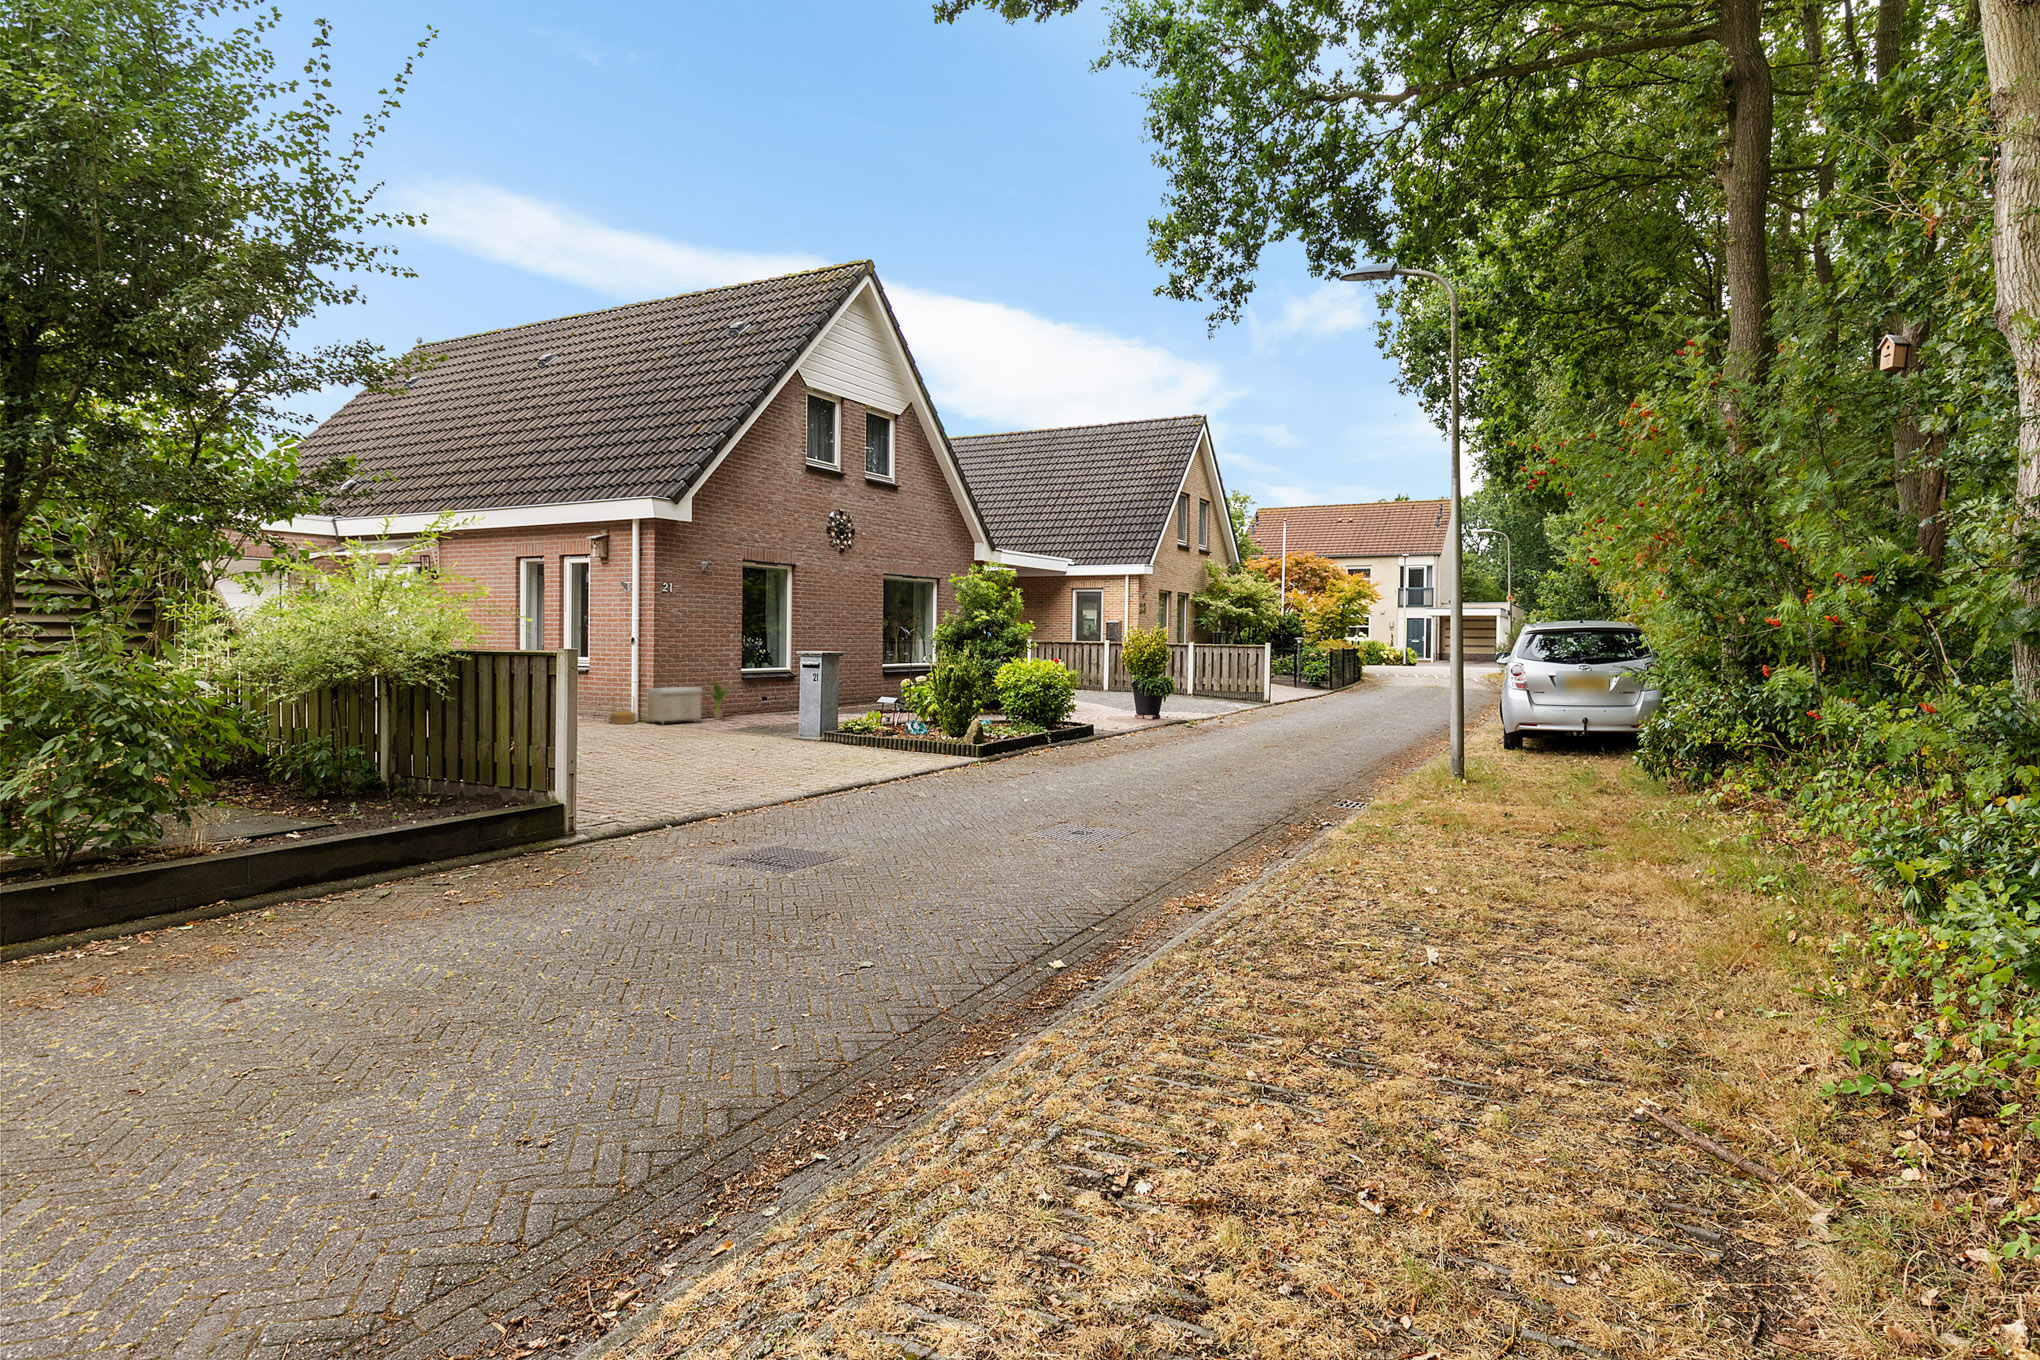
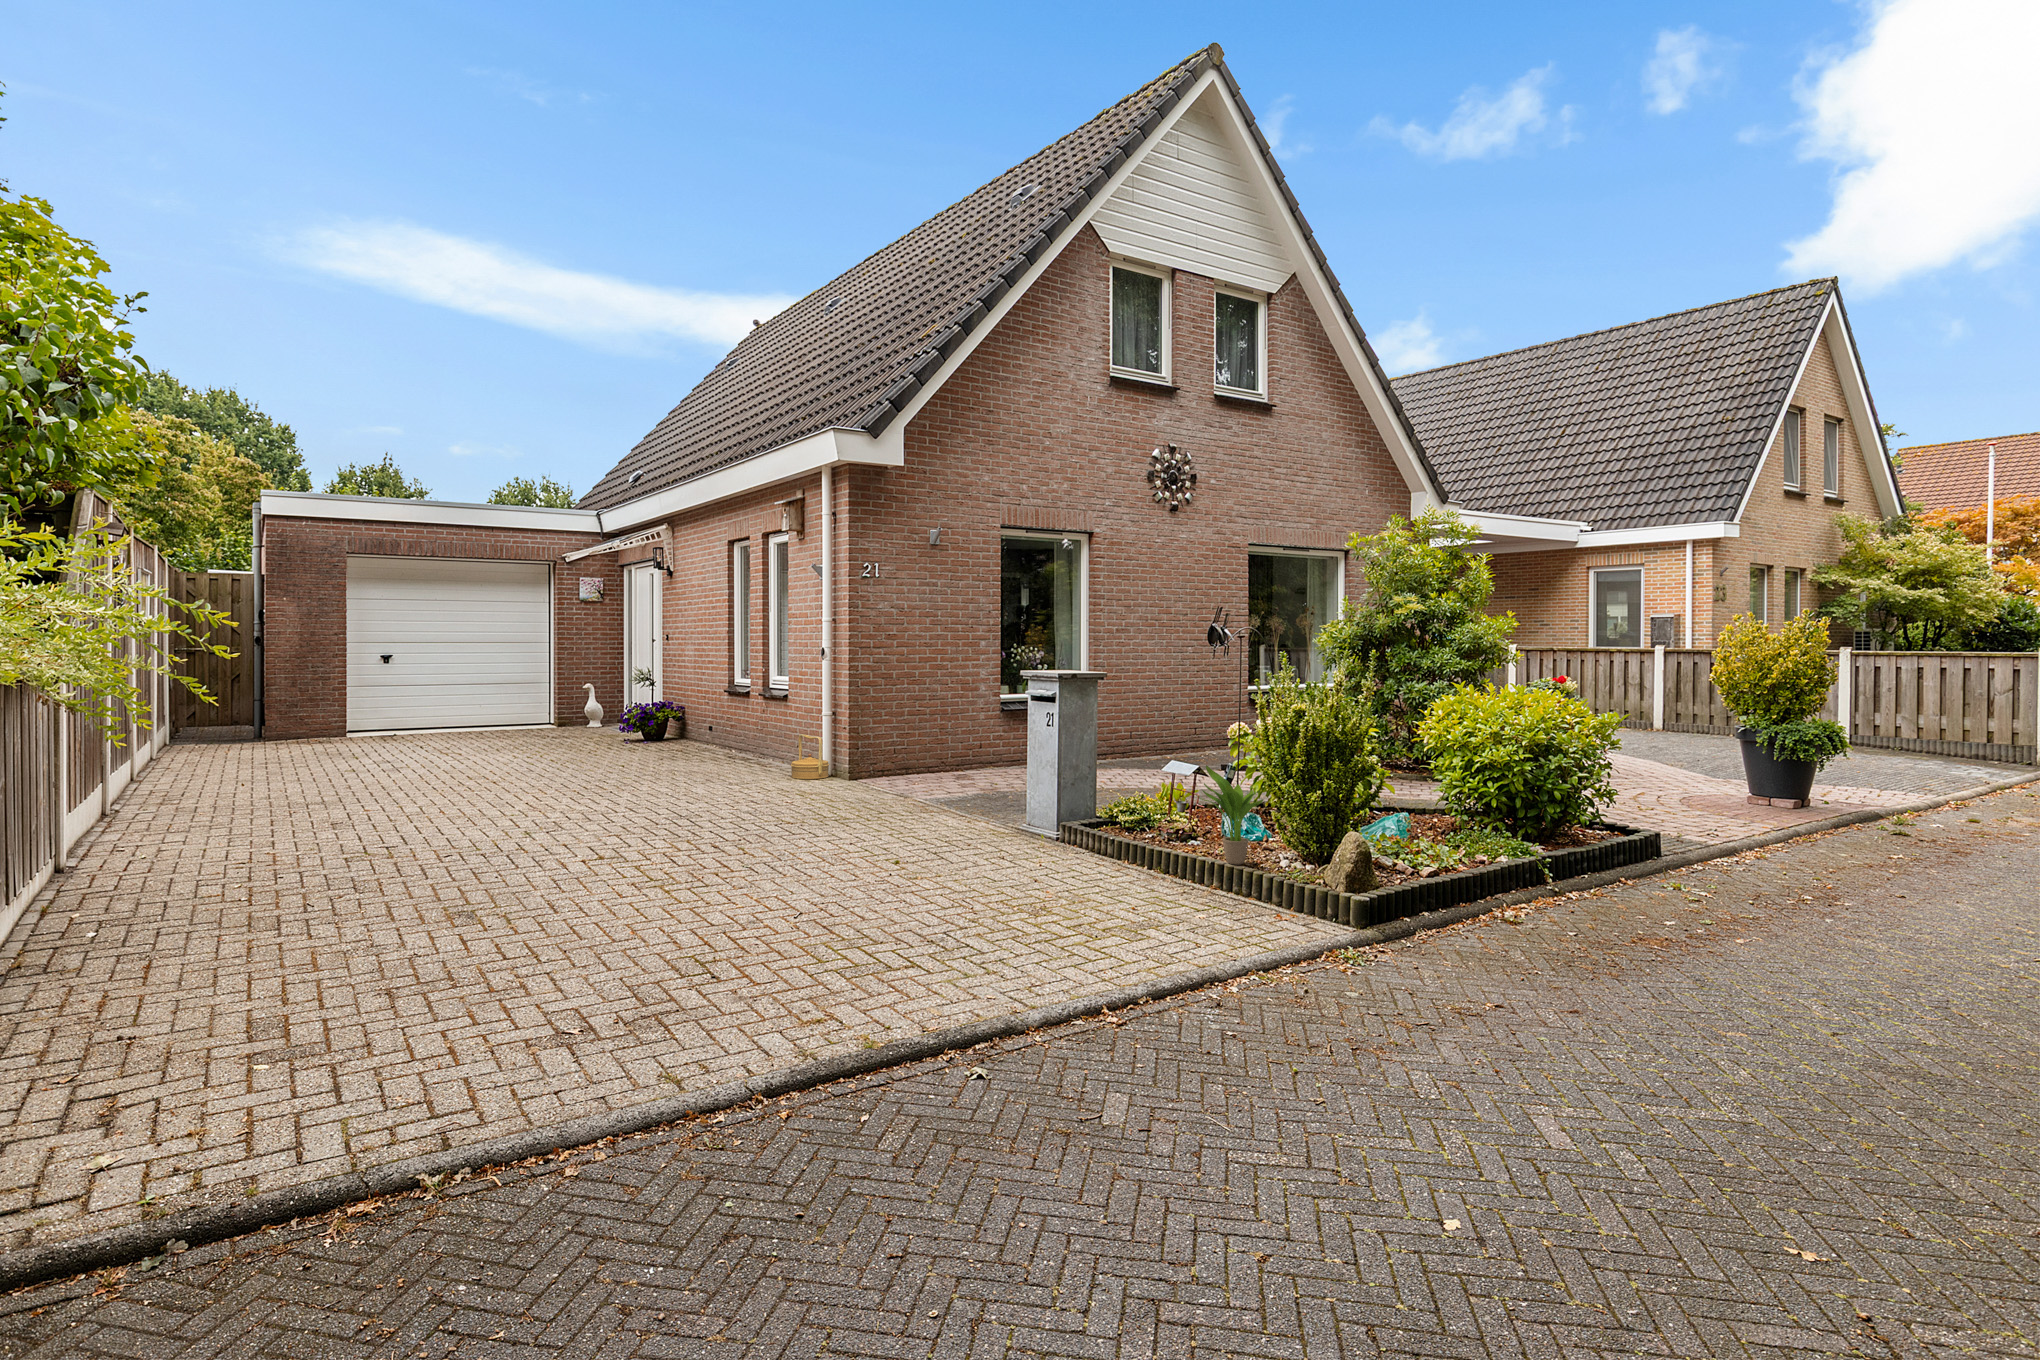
potted plant: present [710,681,729,719] -> present [1196,766,1263,865]
storage bench: present [647,687,702,723] -> none [840,723,919,784]

